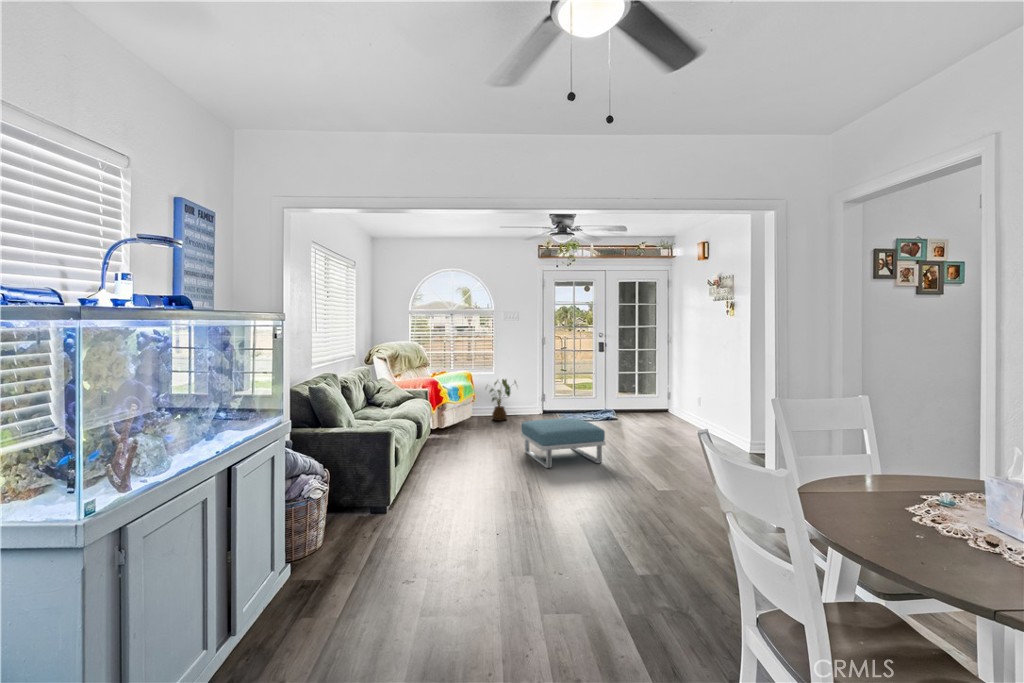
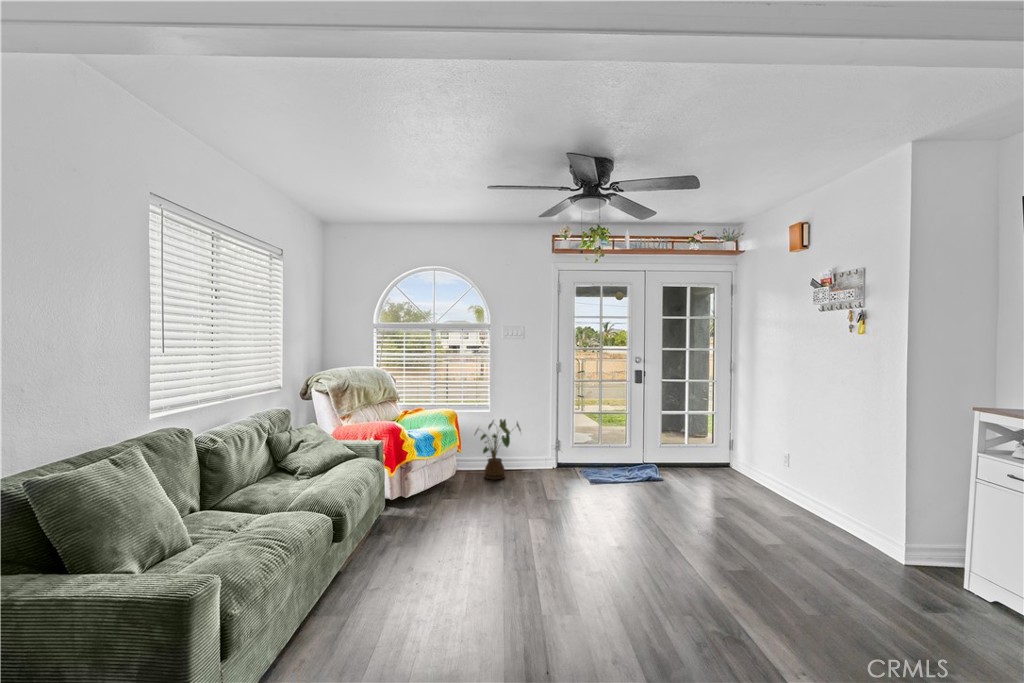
footstool: present [521,418,606,468] -> none [517,501,666,613]

